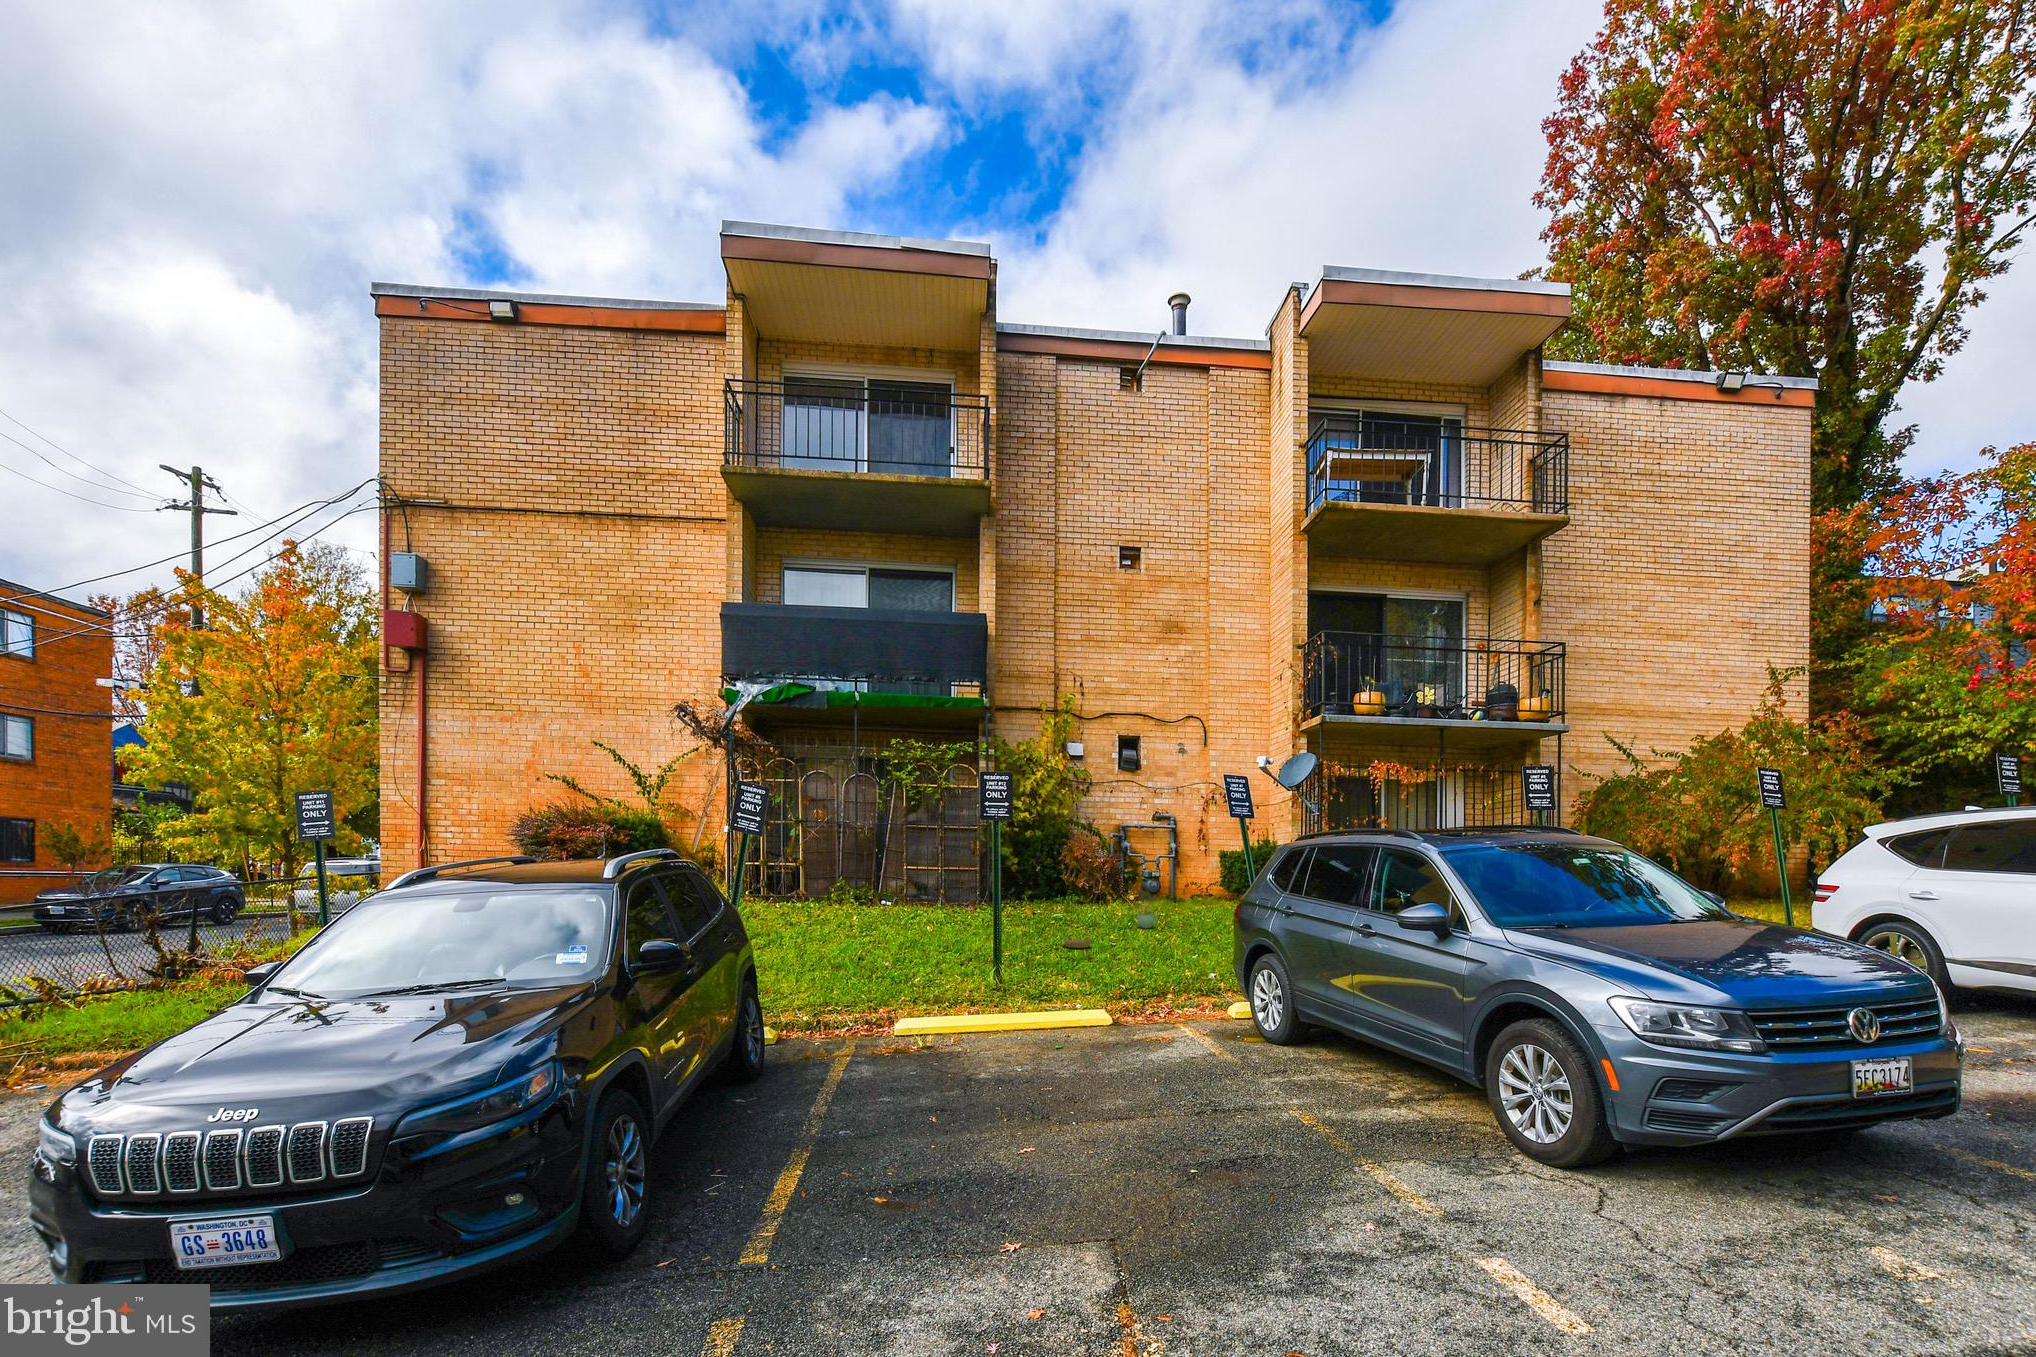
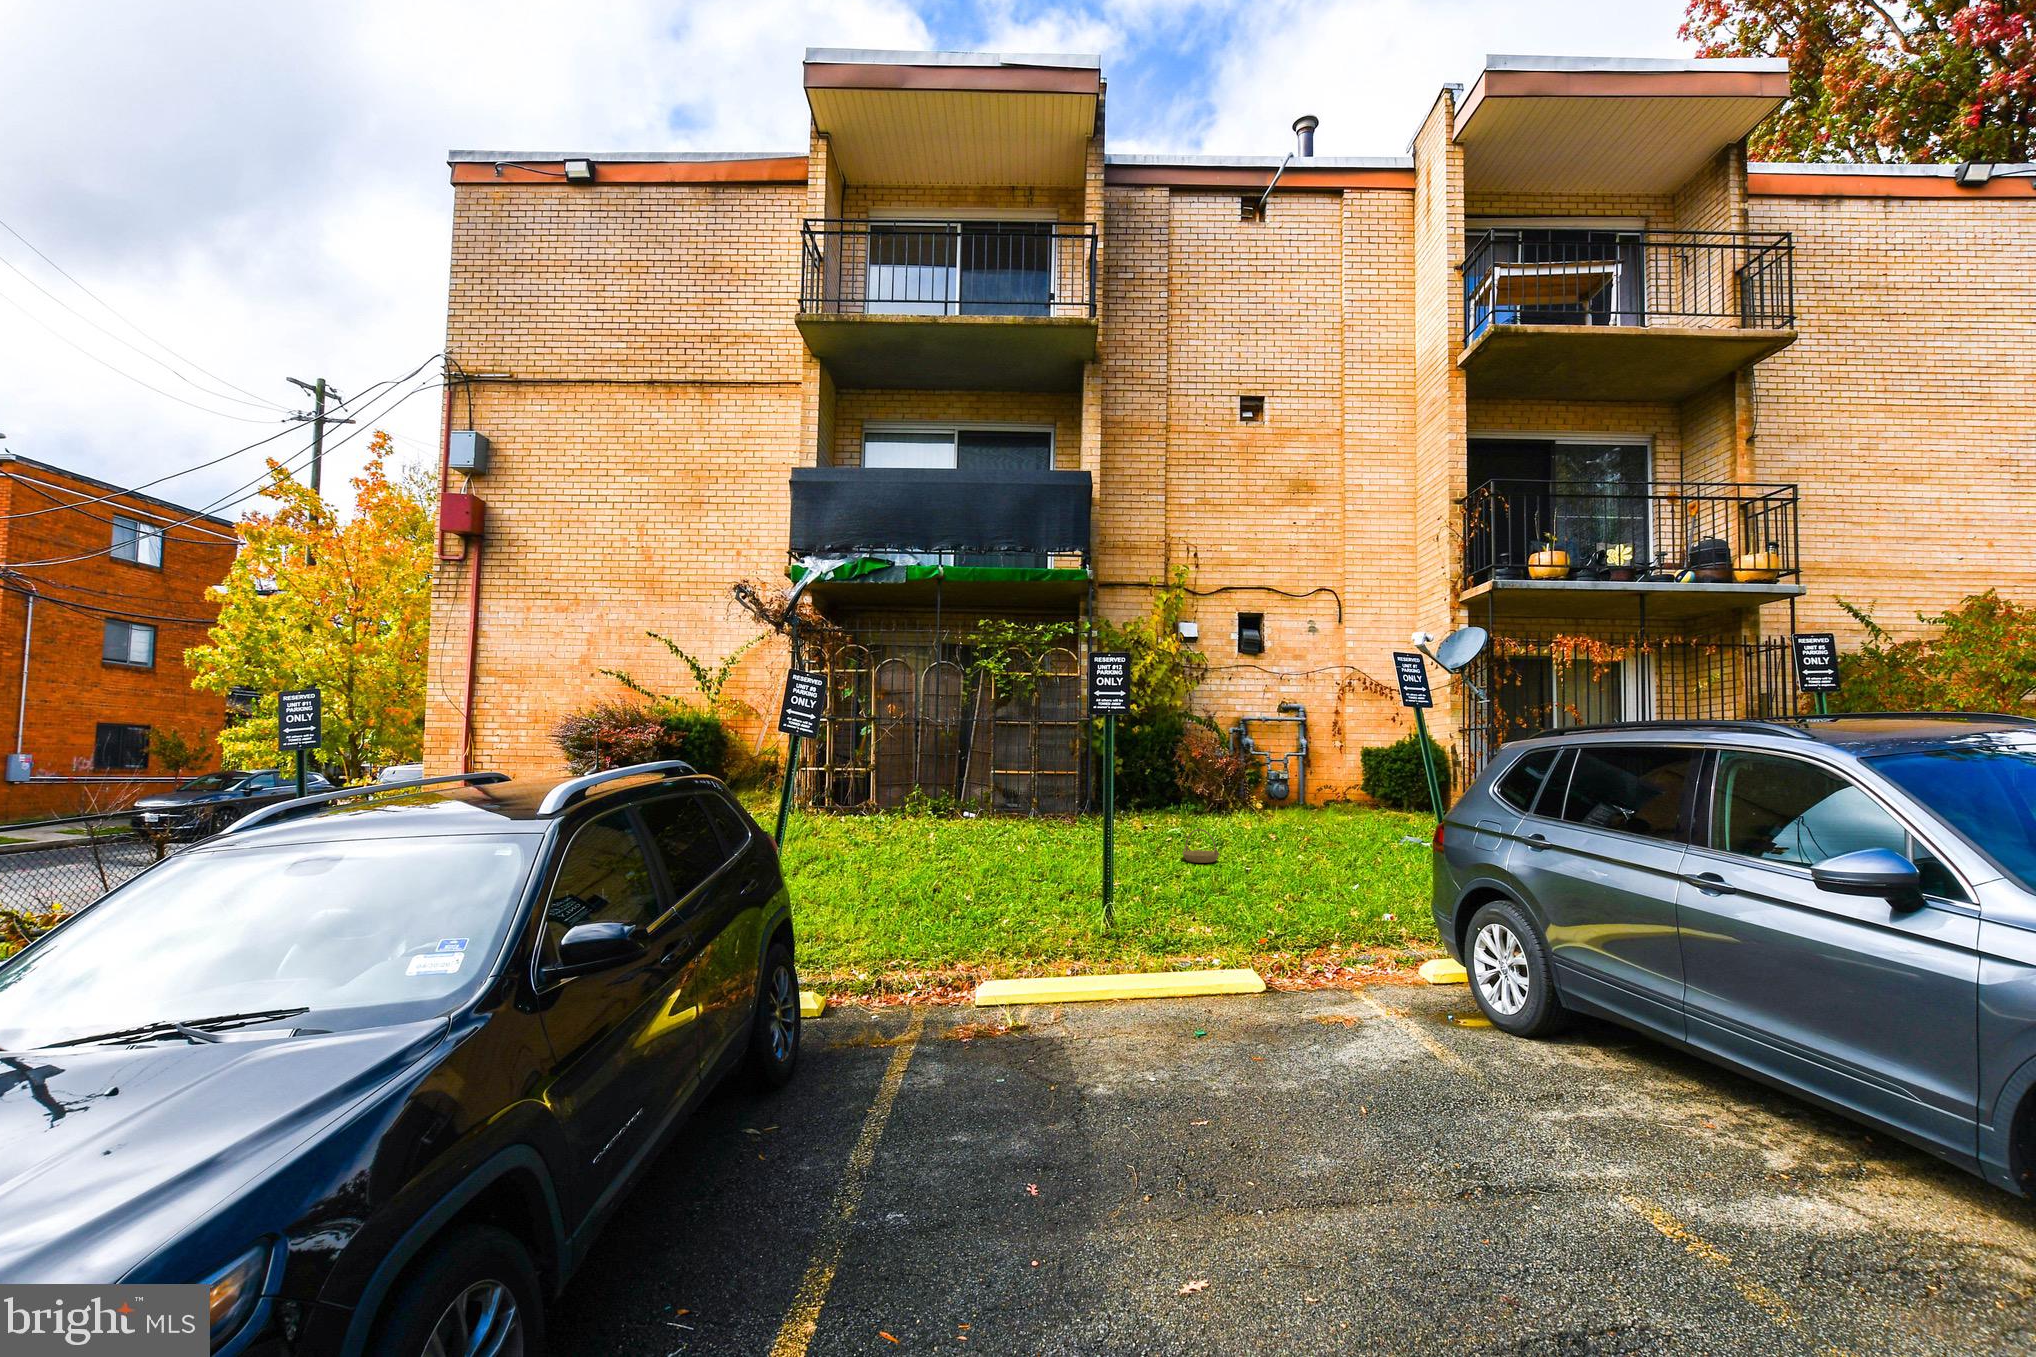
potted plant: present [1135,892,1156,928] -> none [1266,788,1296,833]

